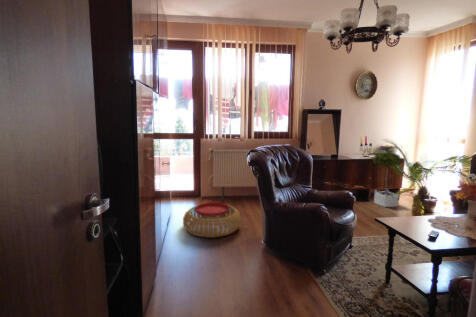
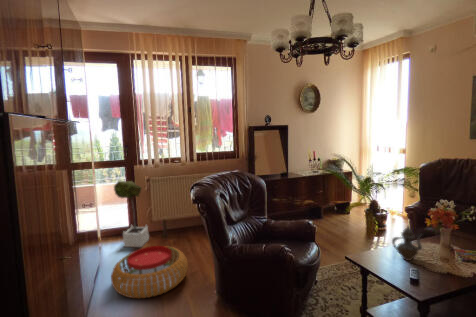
potted tree: present [373,152,402,207] -> present [114,181,149,247]
teapot: none [420,196,452,227] -> present [392,226,422,260]

